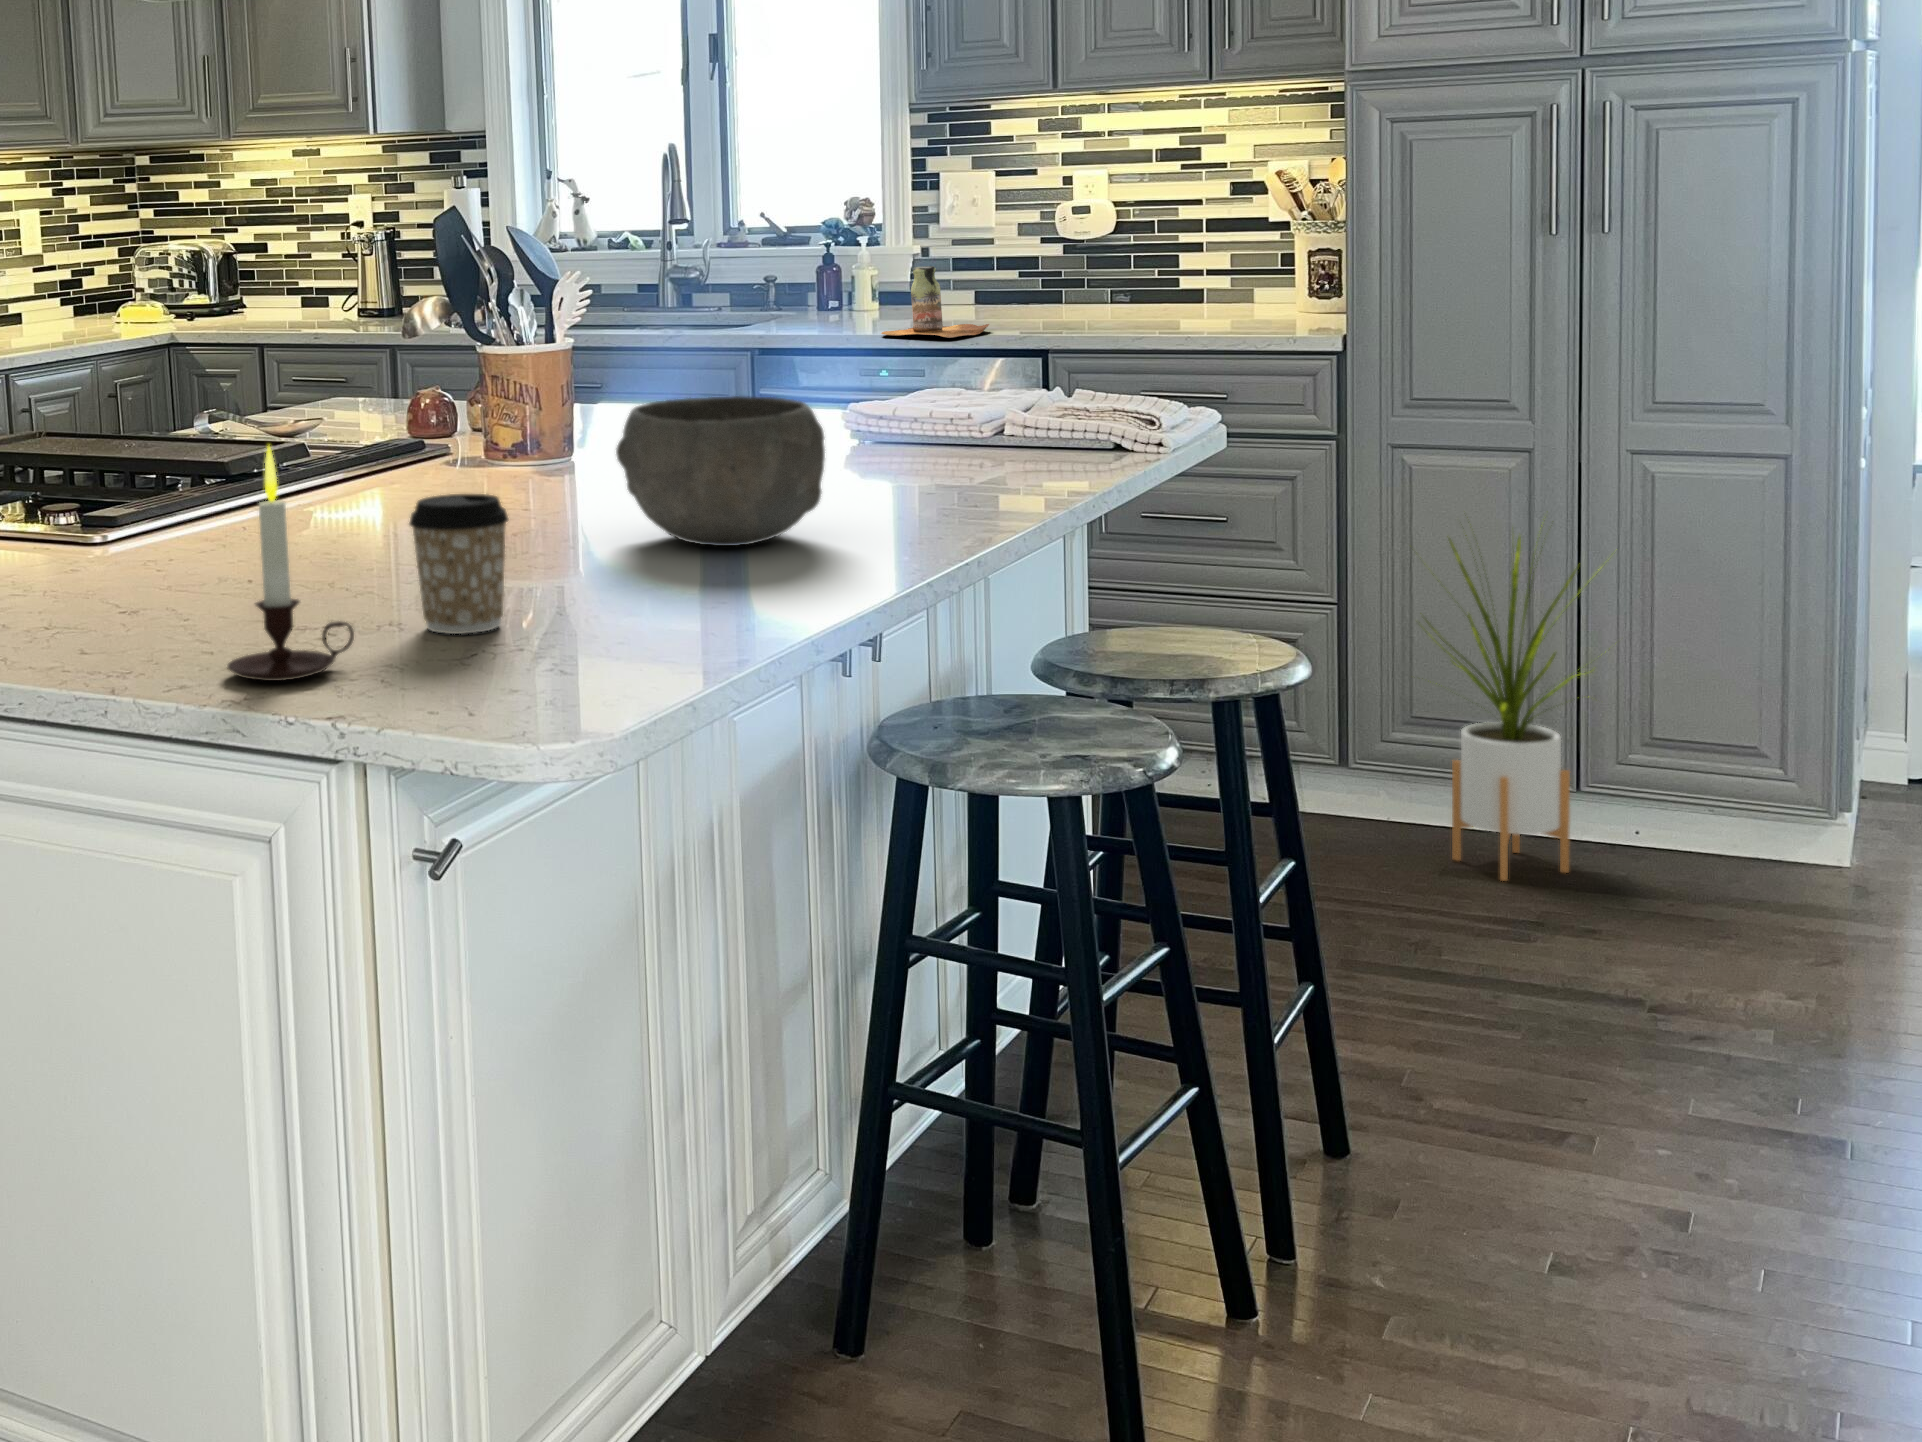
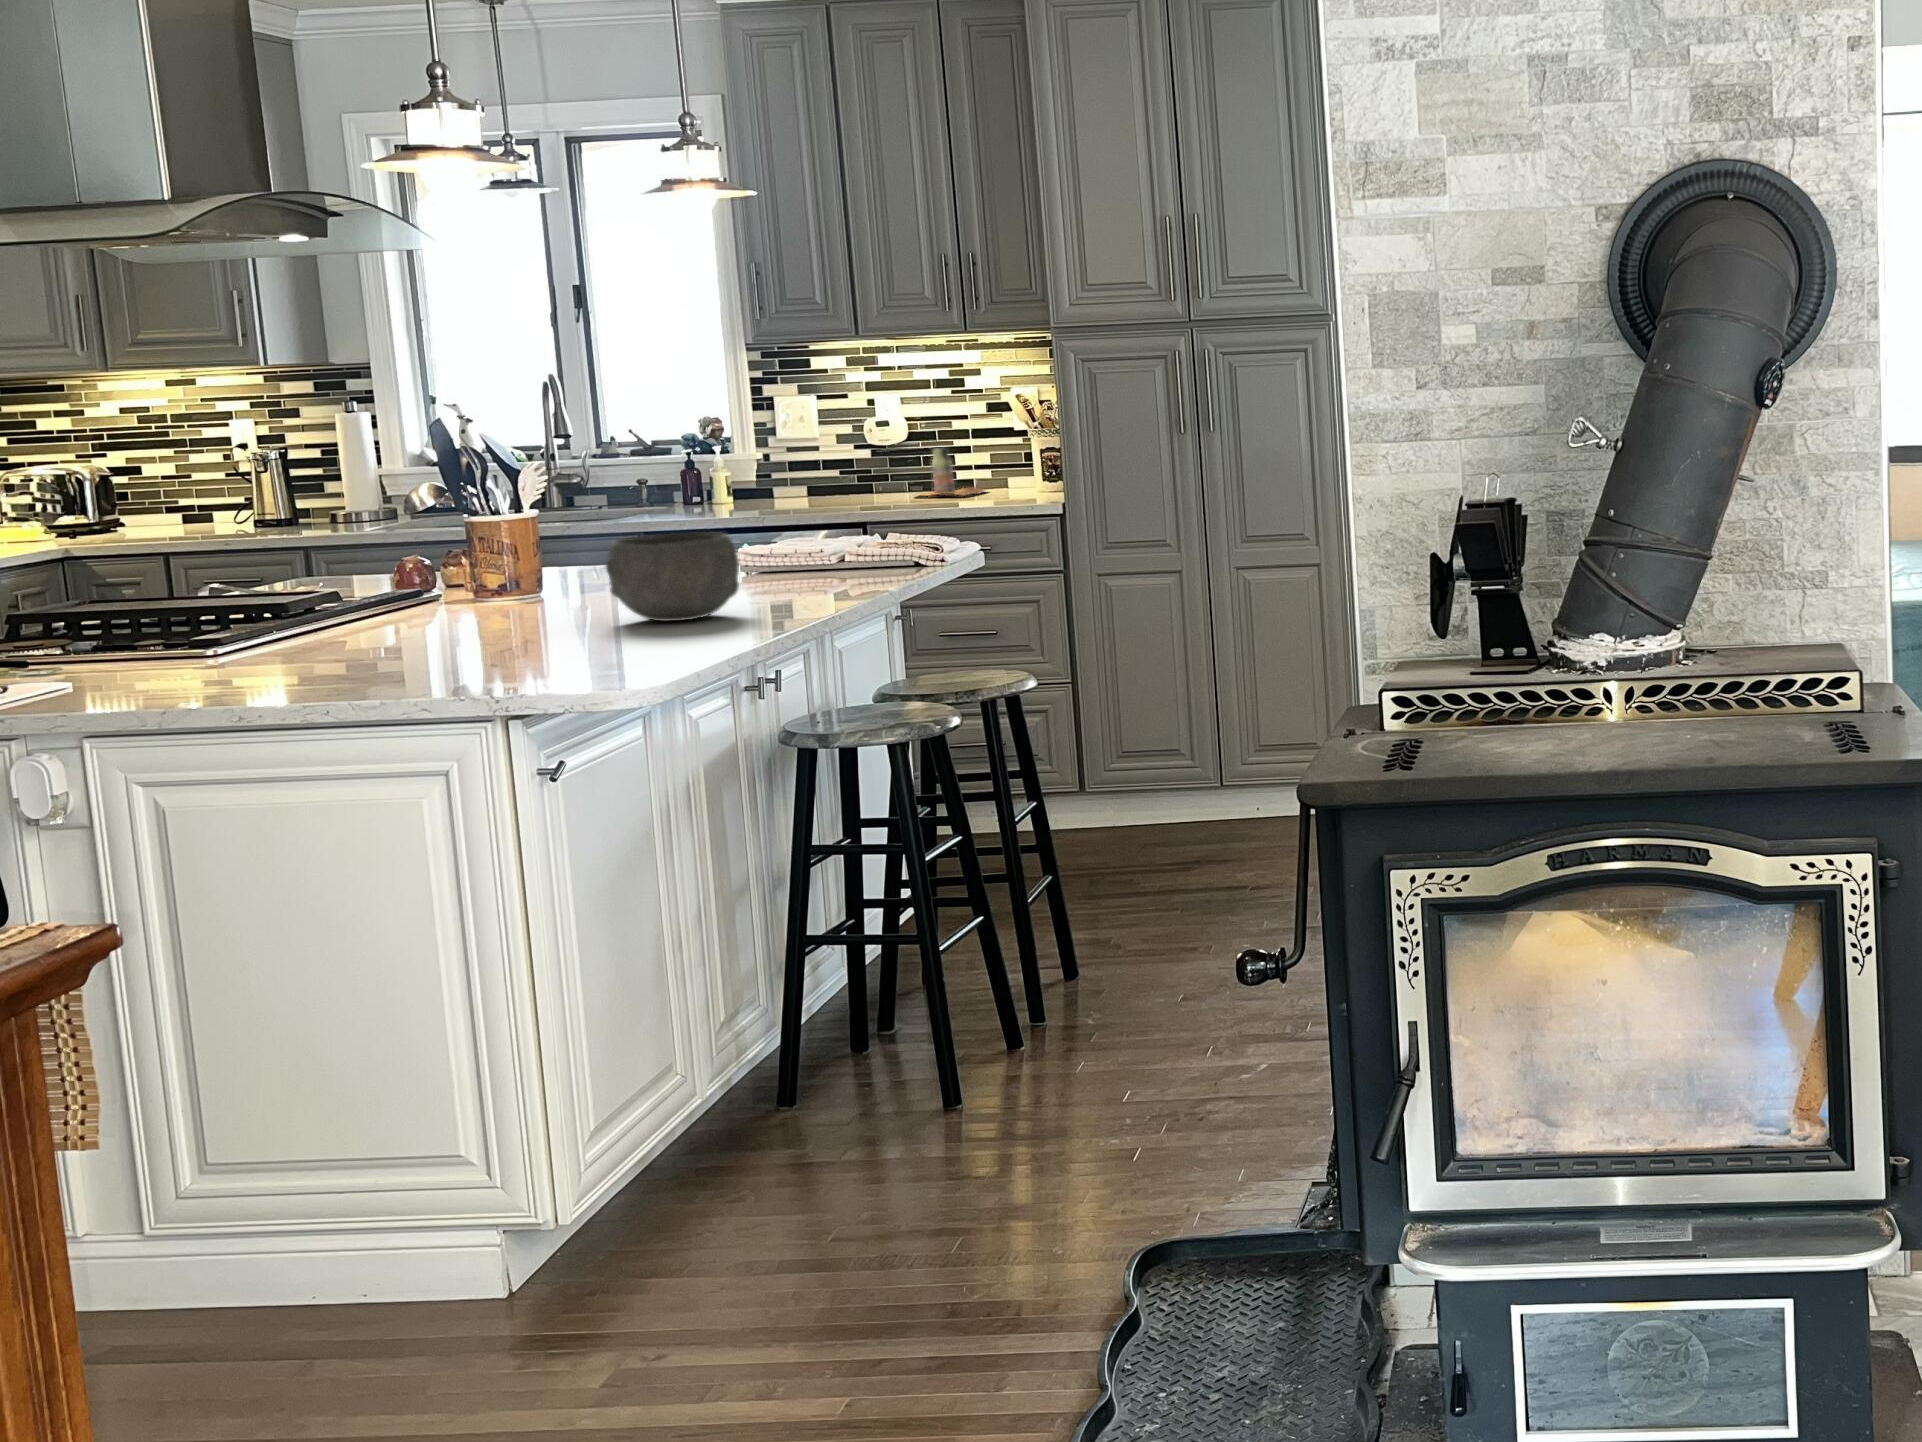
bottle: present [881,266,989,338] -> present [920,448,985,496]
candle: present [227,446,354,681] -> none [406,551,482,686]
coffee cup: present [409,494,508,634] -> none [500,583,564,663]
house plant: present [1420,525,1597,881] -> none [1111,609,1238,847]

